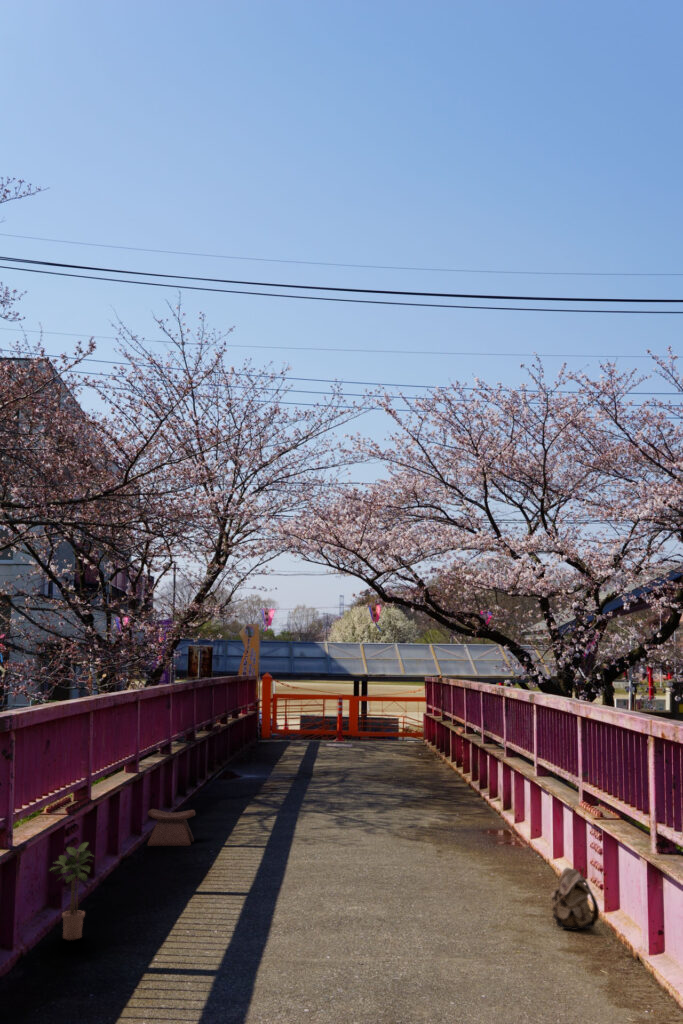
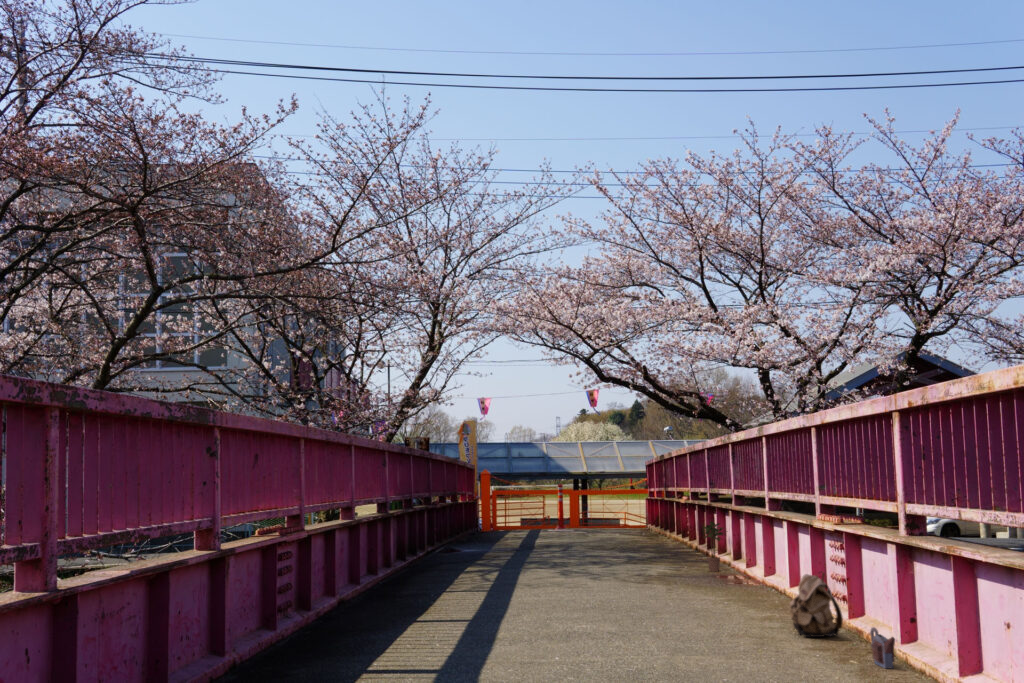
stool: present [148,809,196,846] -> none [369,558,418,594]
potted plant: present [52,842,90,940] -> present [703,521,724,572]
watering can: none [621,936,642,979] -> present [870,627,895,668]

